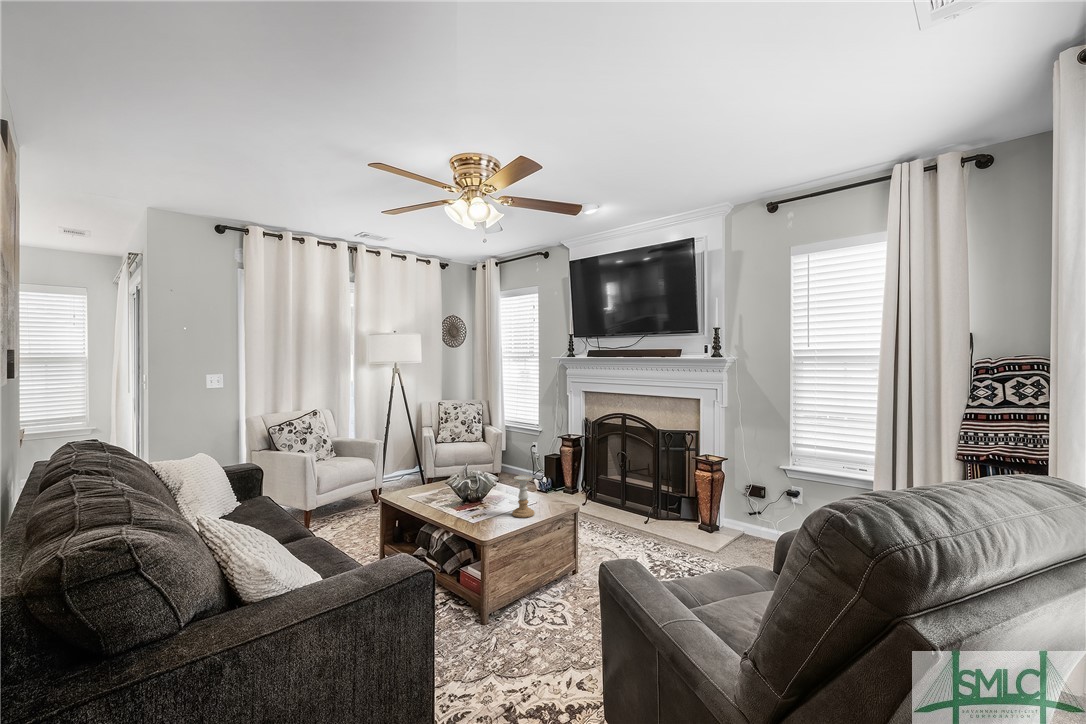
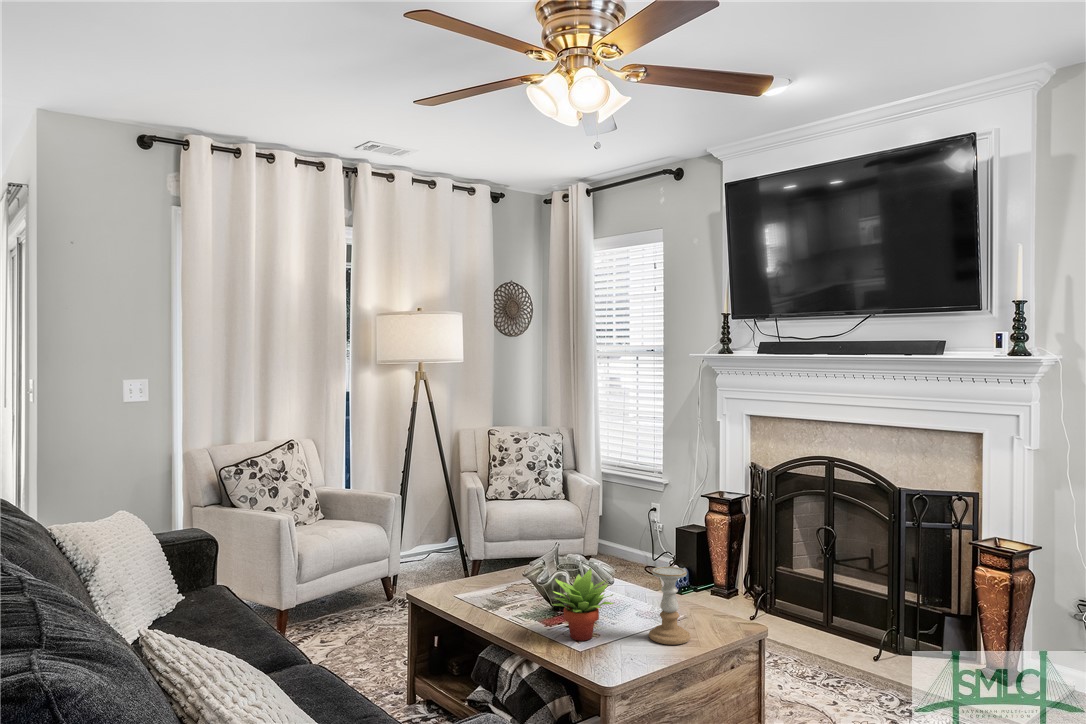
succulent plant: none [457,478,493,518] -> present [552,568,614,641]

